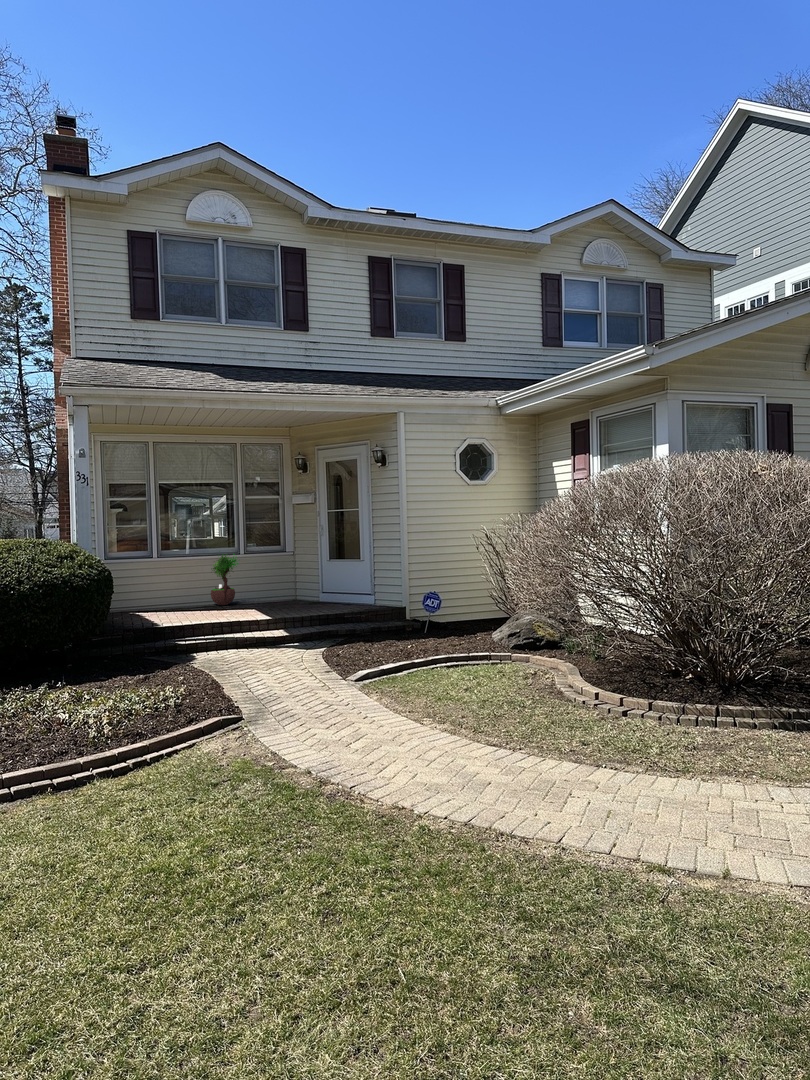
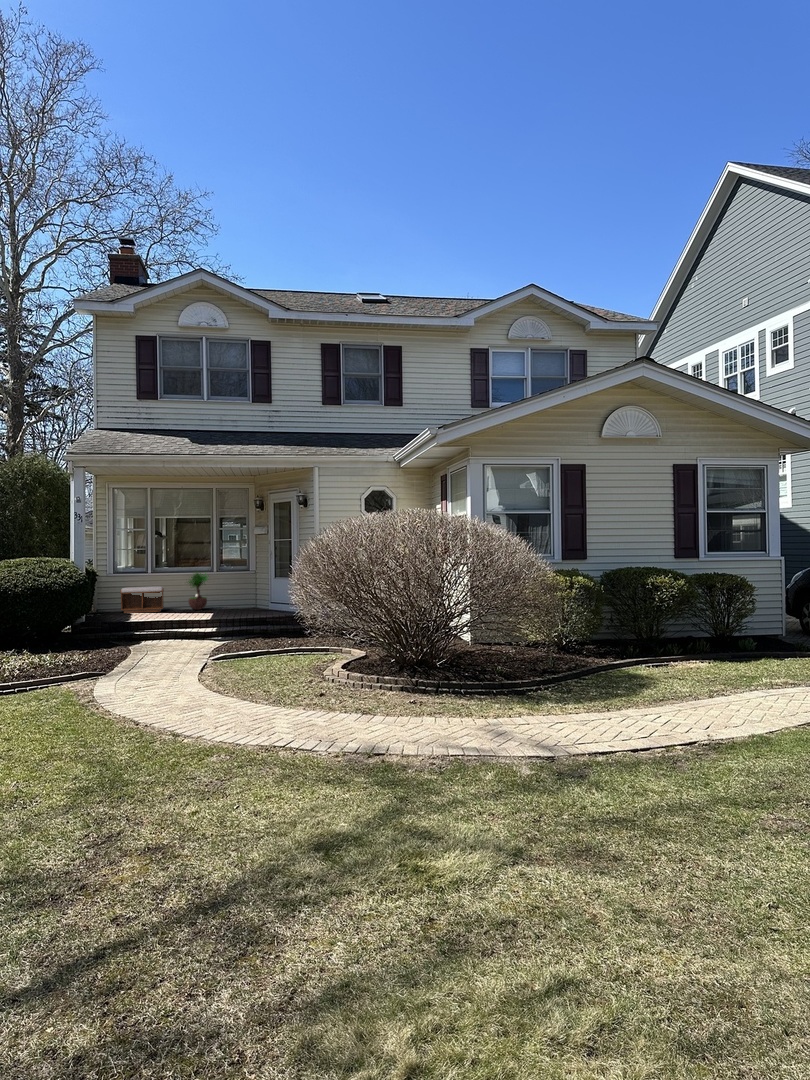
bench: none [122,576,183,614] -> present [120,587,164,613]

